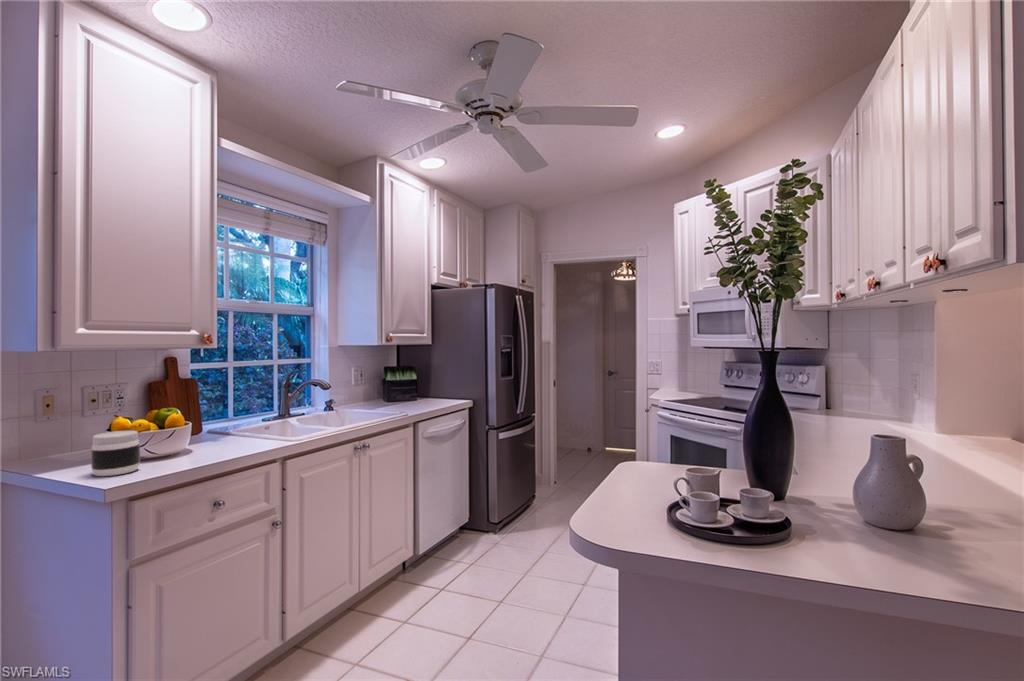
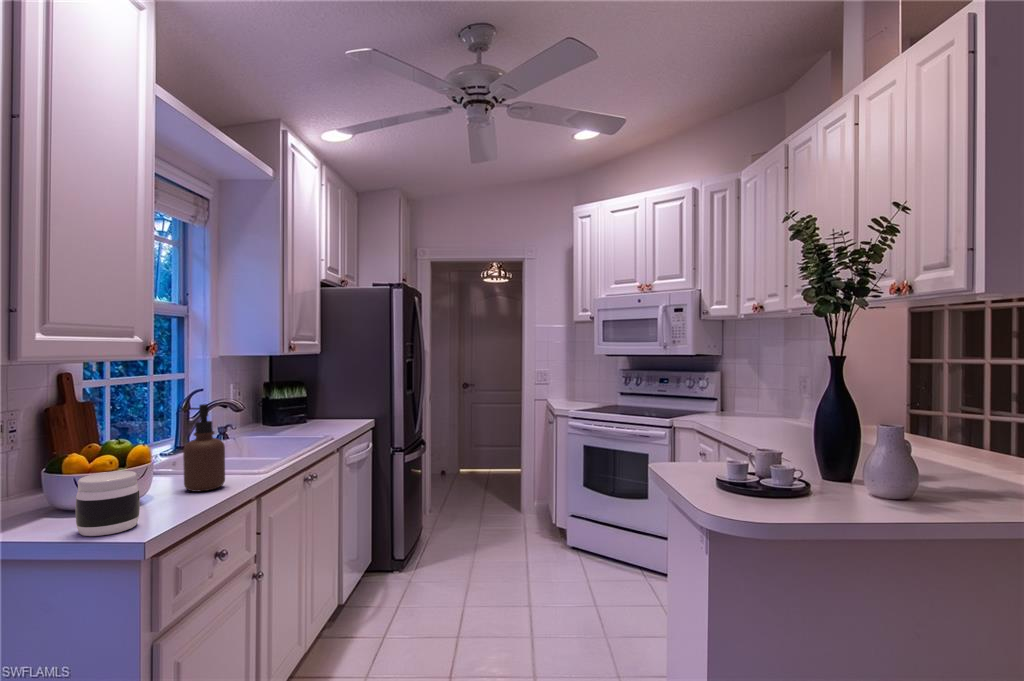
soap dispenser: none [220,383,252,450] -> present [183,404,225,492]

